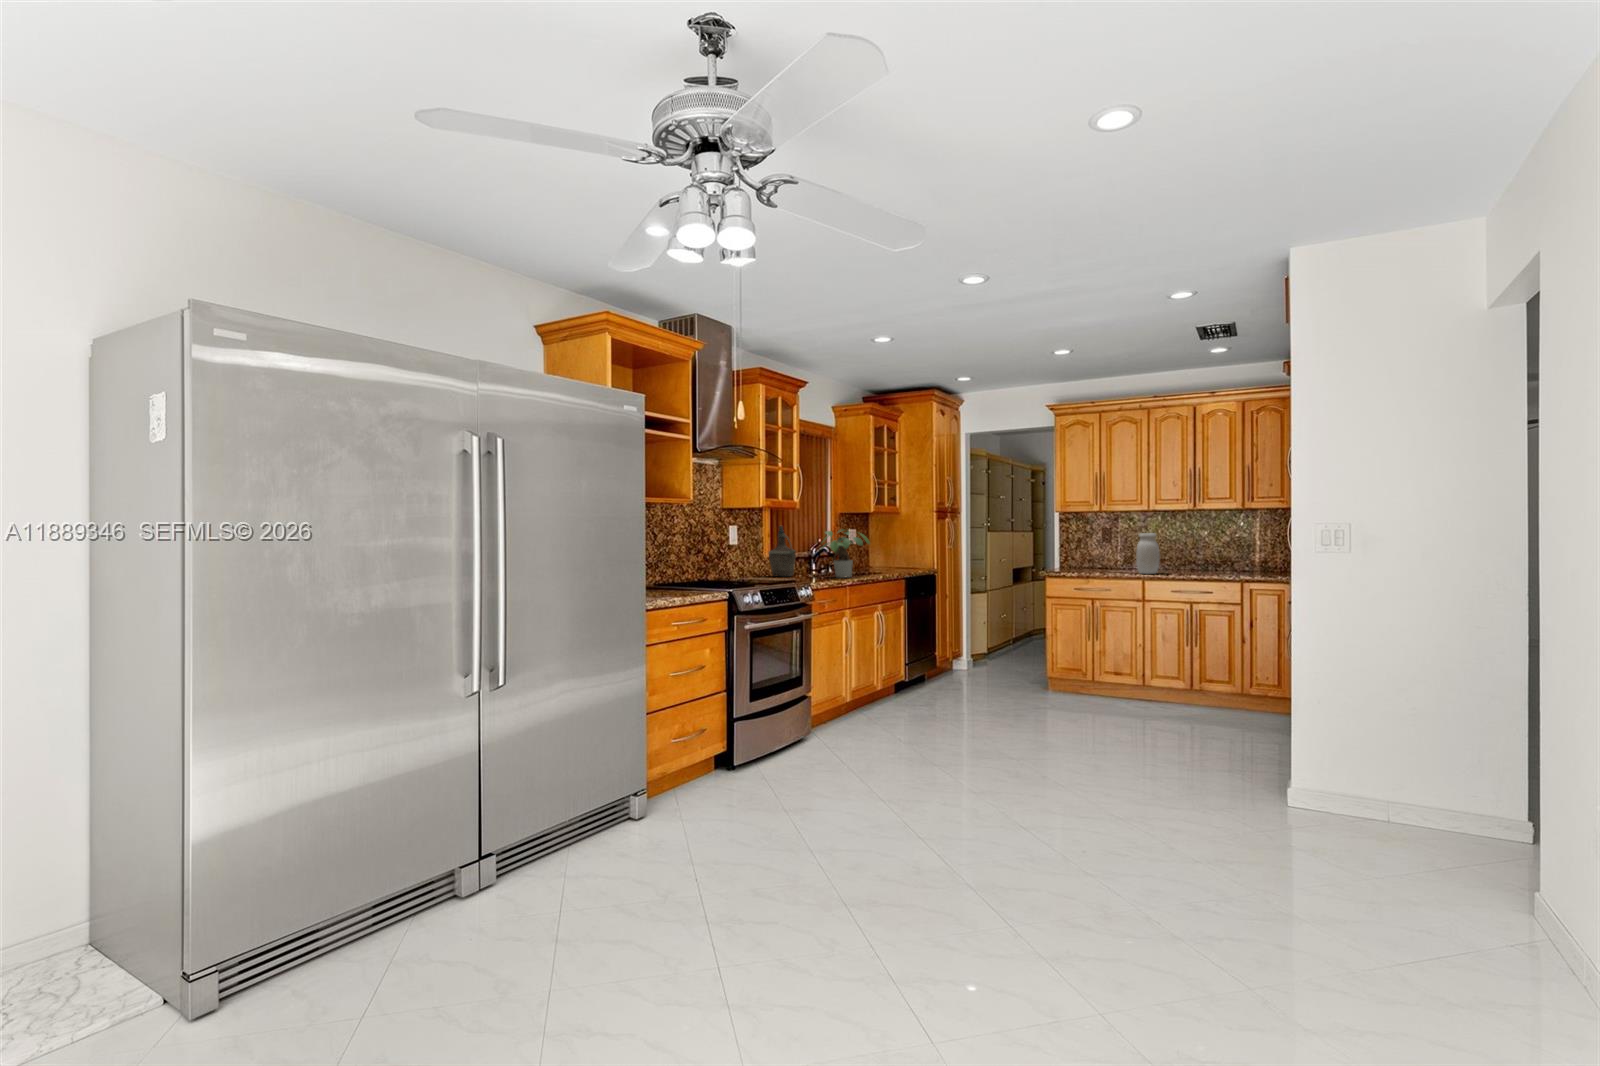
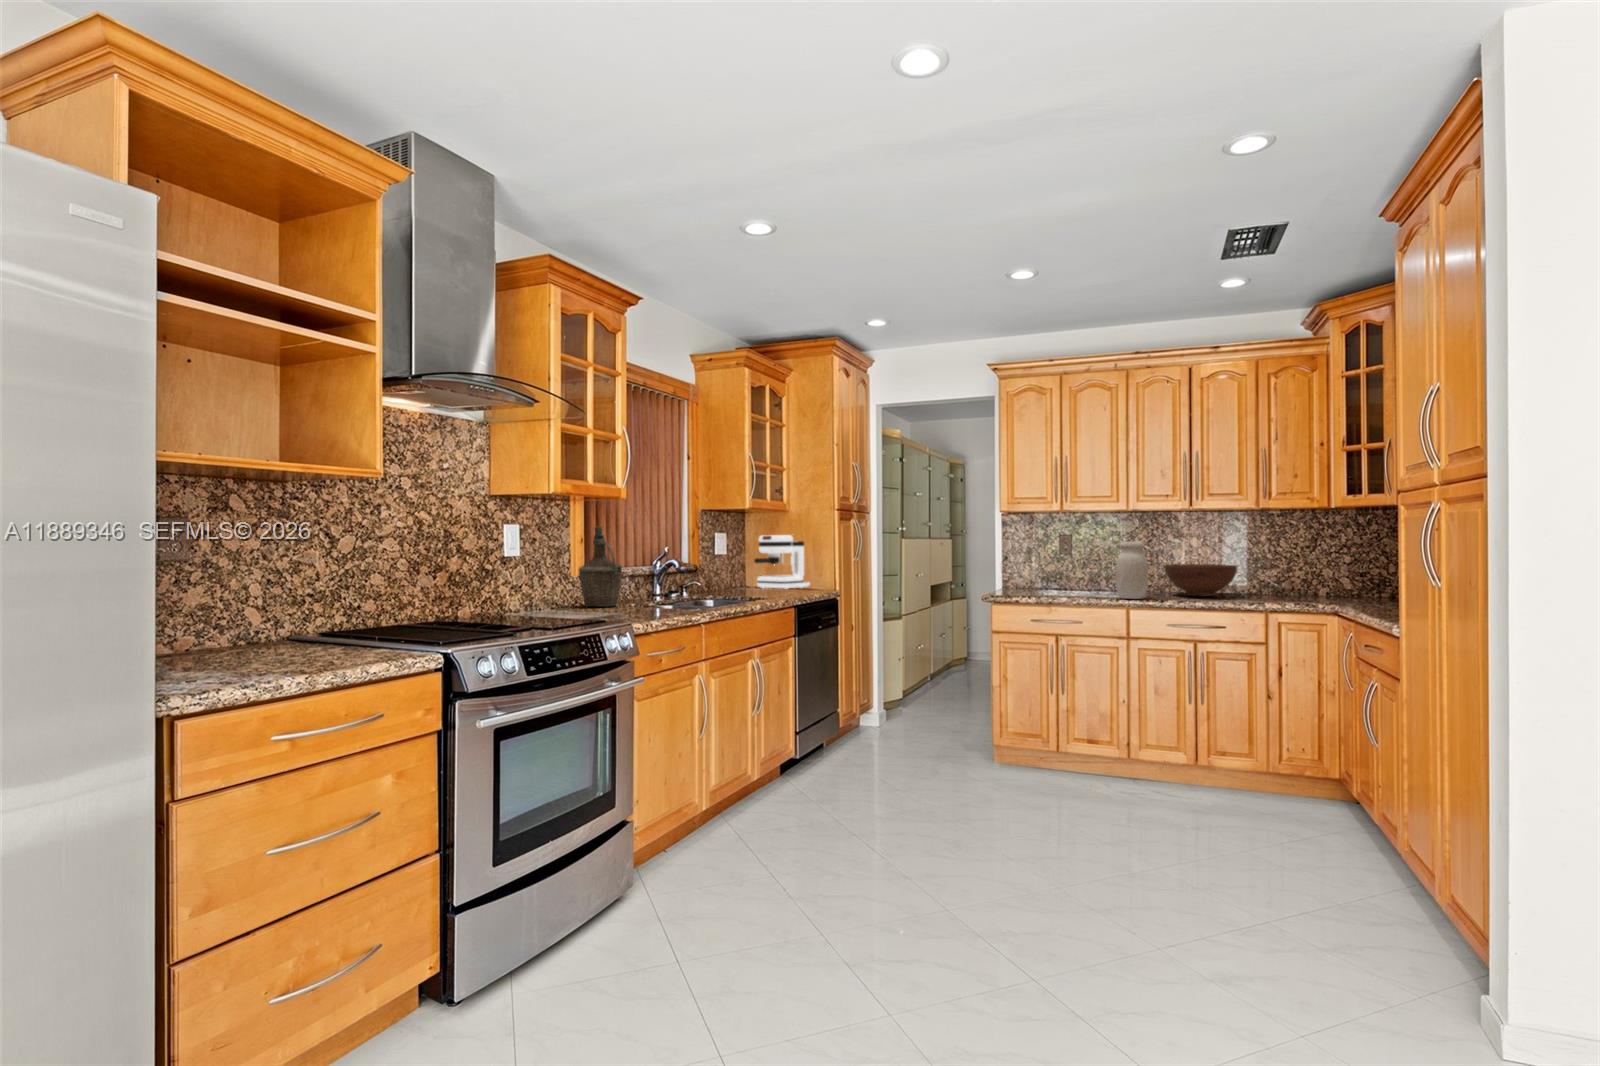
potted plant: present [821,529,870,578] -> none [658,533,739,609]
coffee maker: none [877,530,917,569] -> present [754,535,810,589]
fruit bowl: none [1174,549,1227,572] -> present [1165,564,1238,596]

